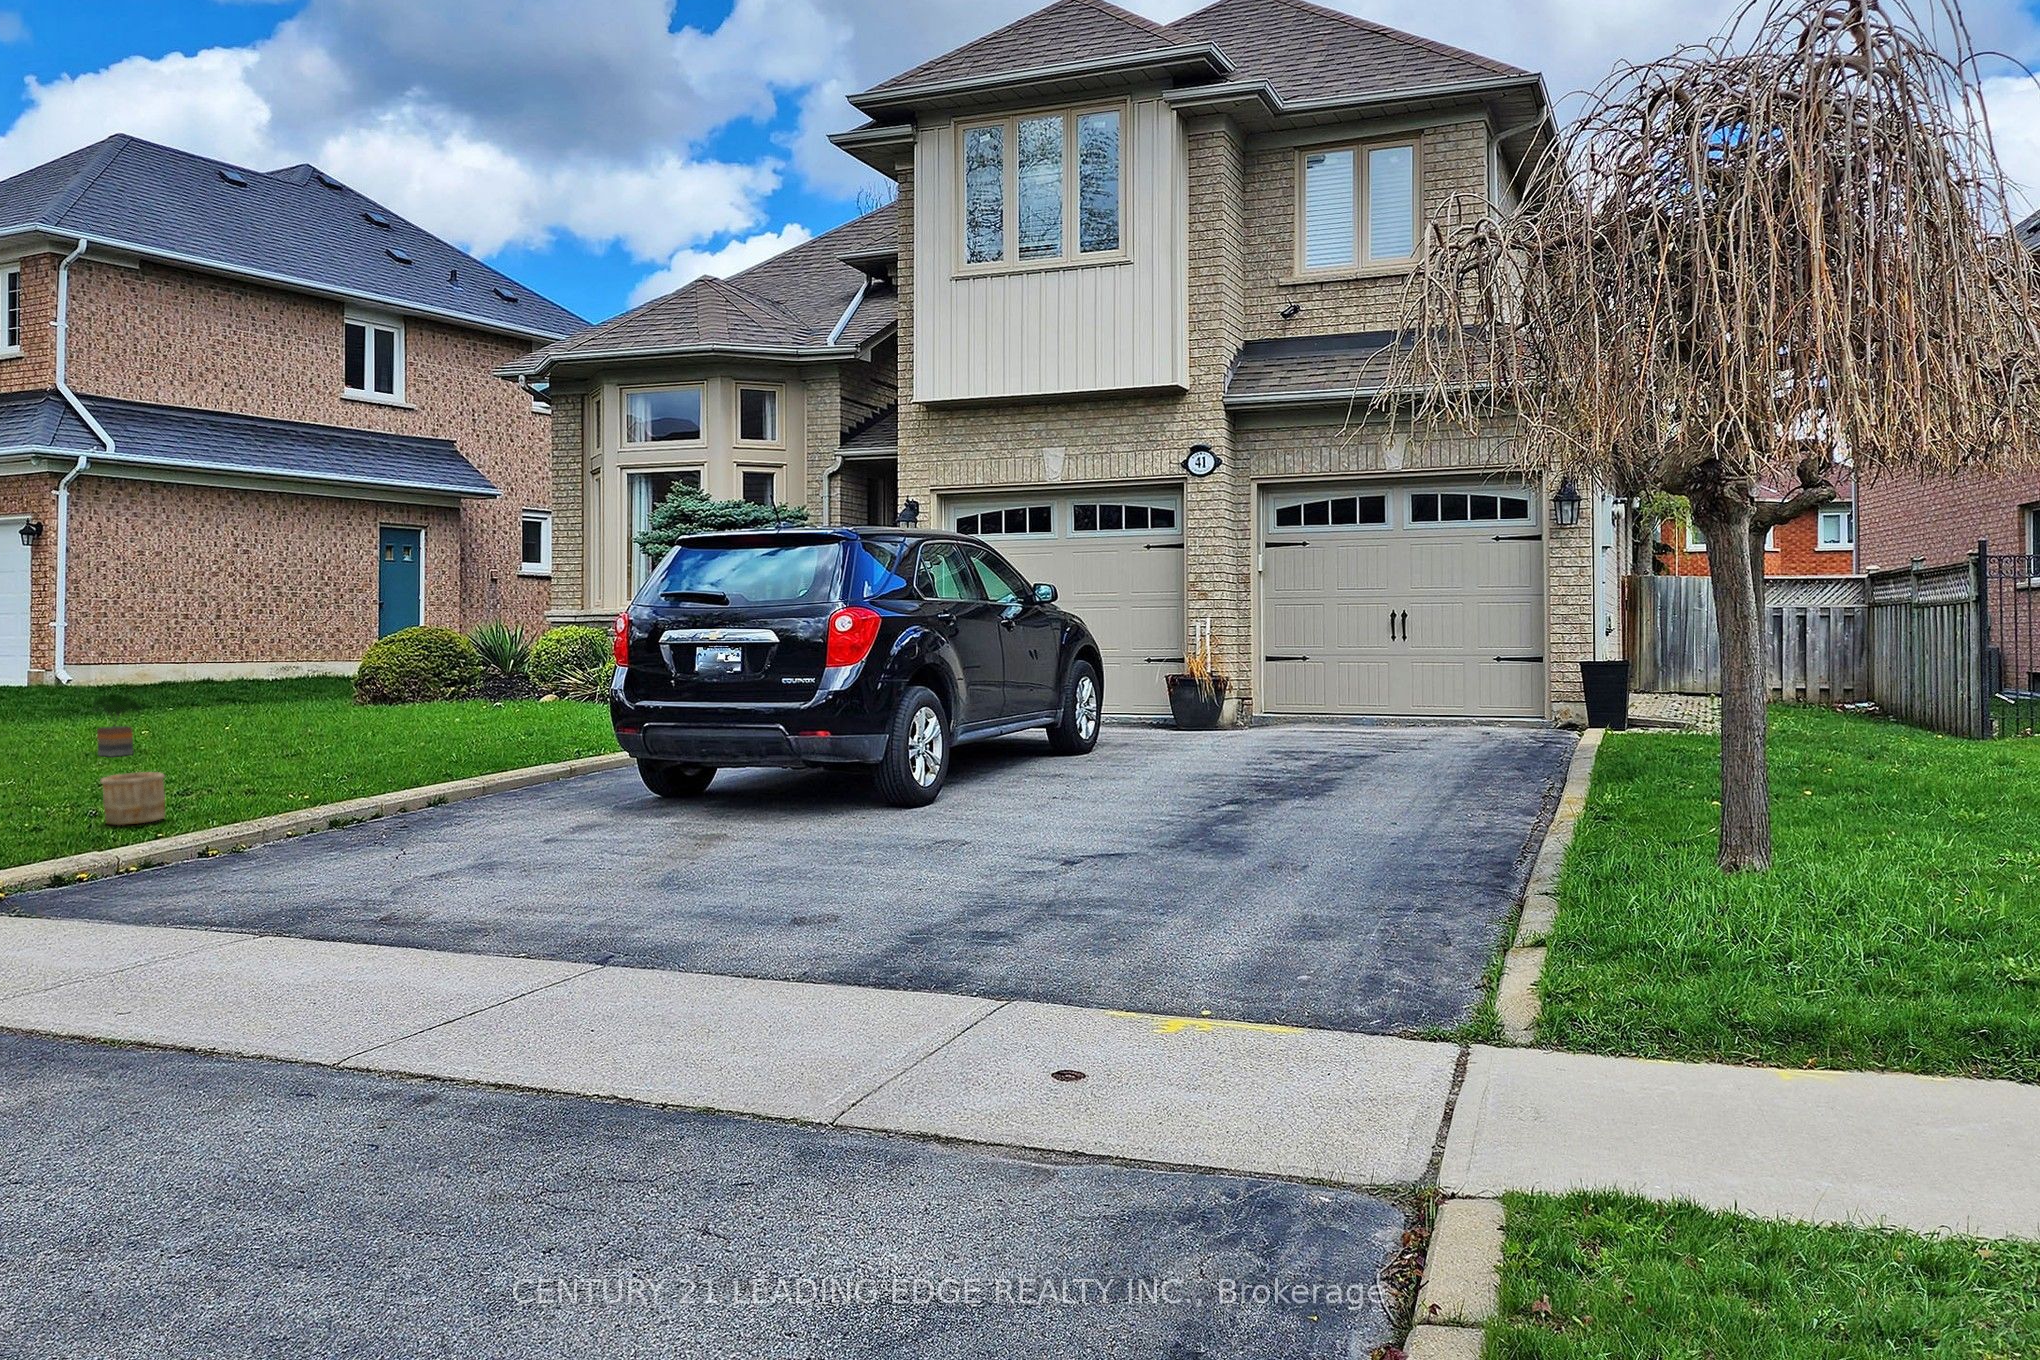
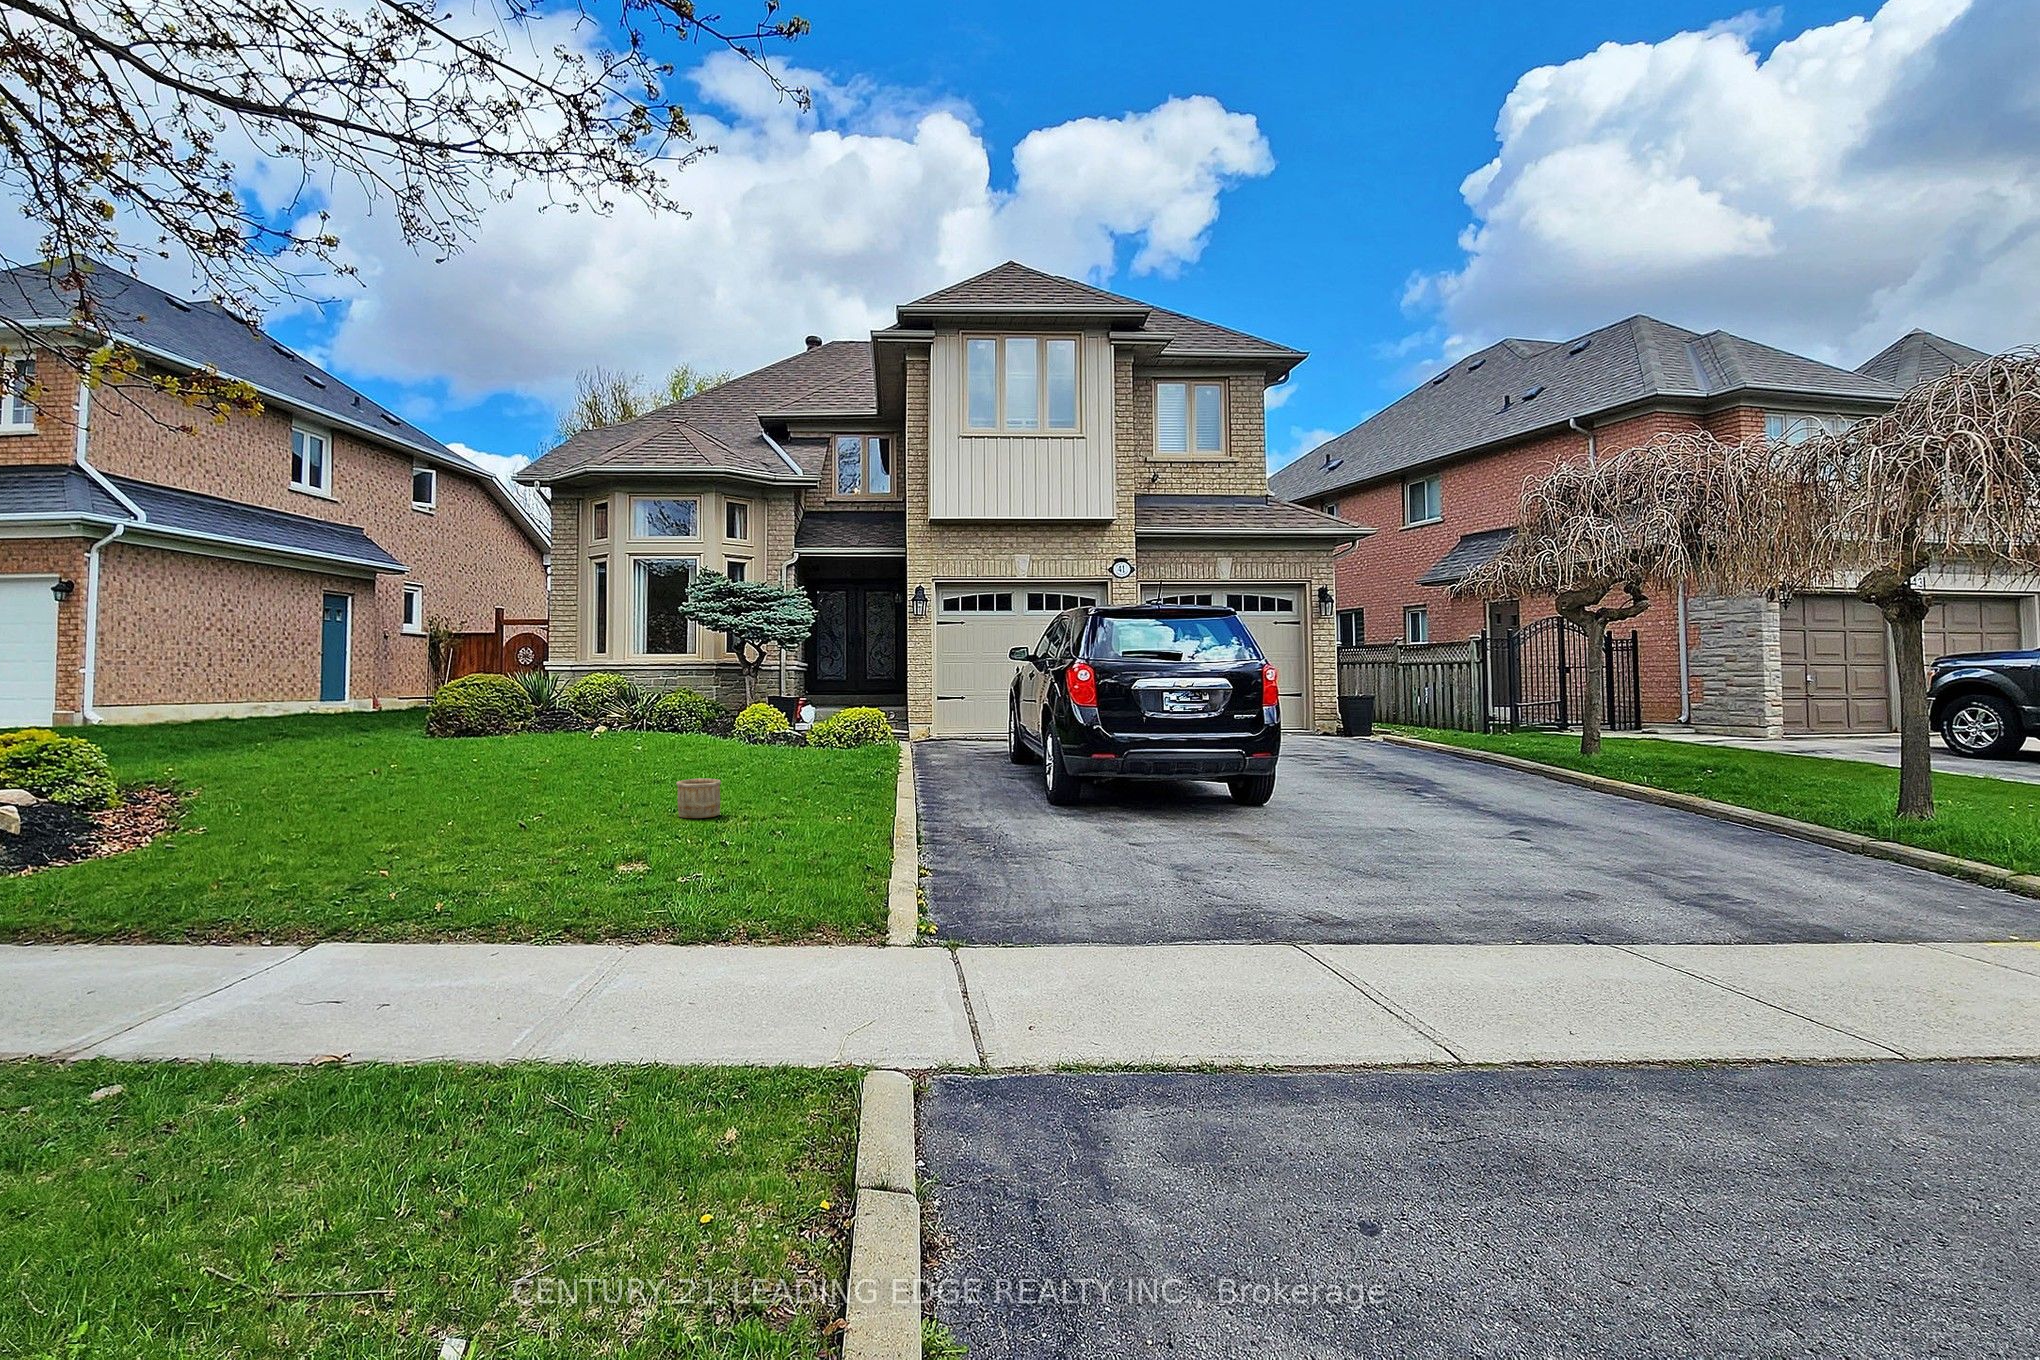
potted tree: present [92,693,142,757] -> none [436,723,479,775]

